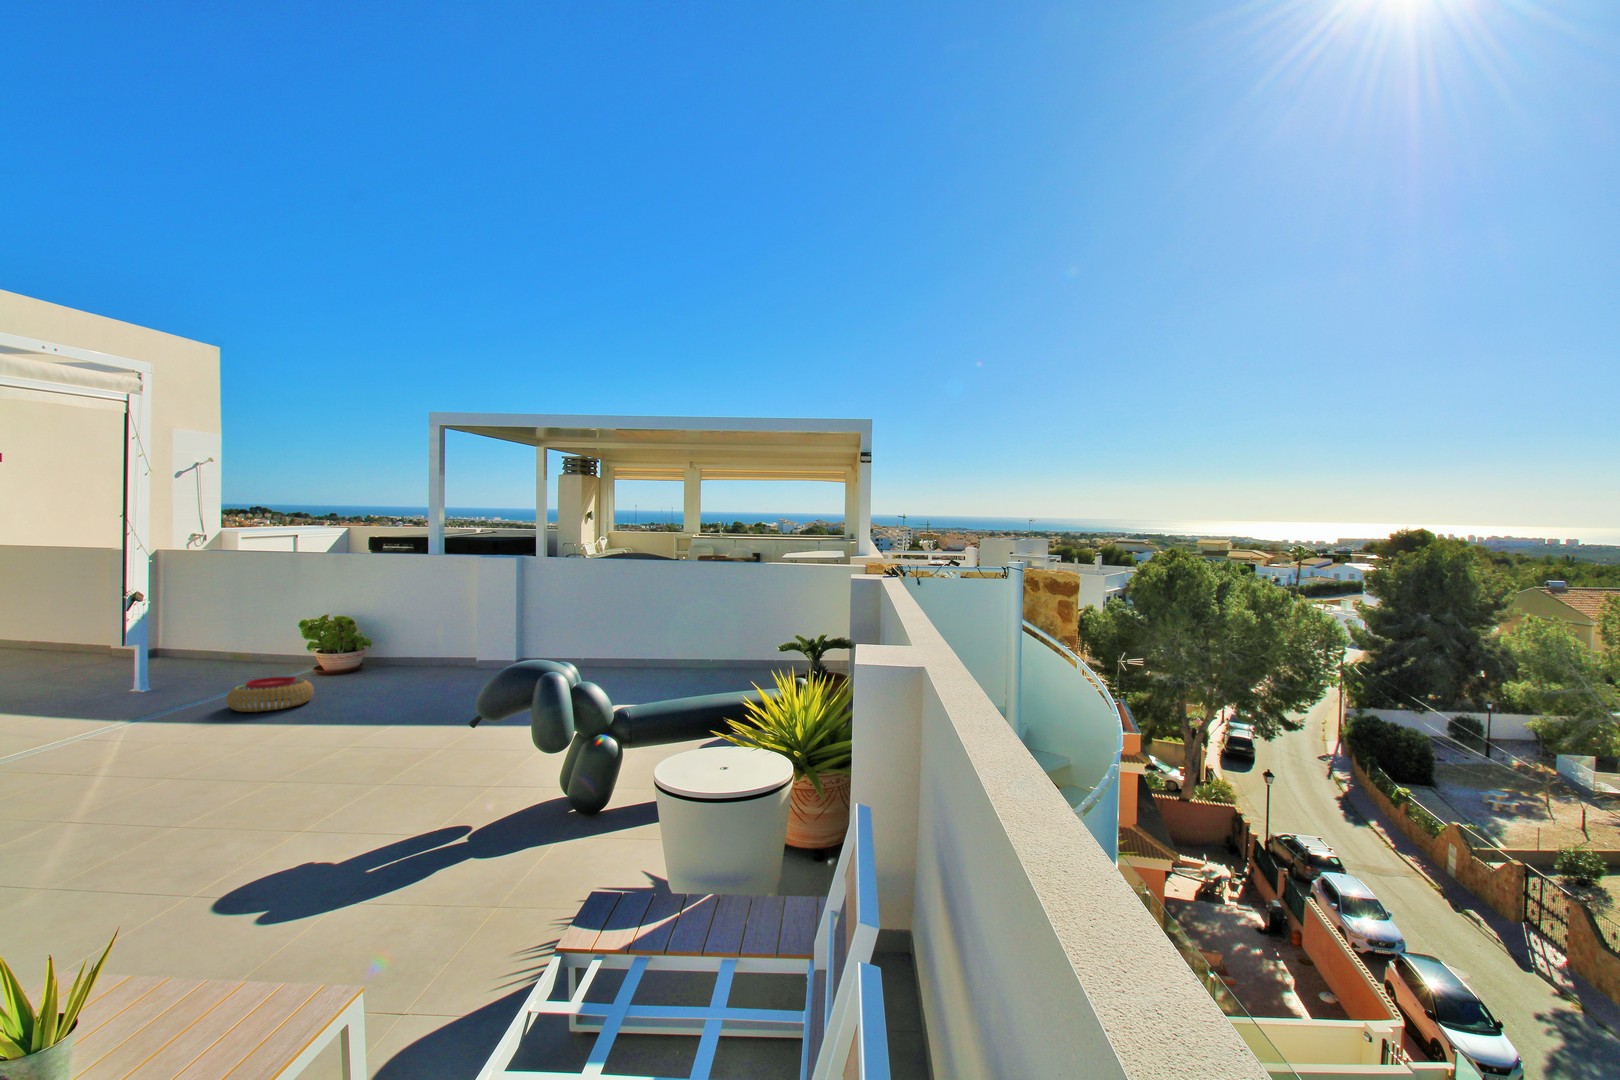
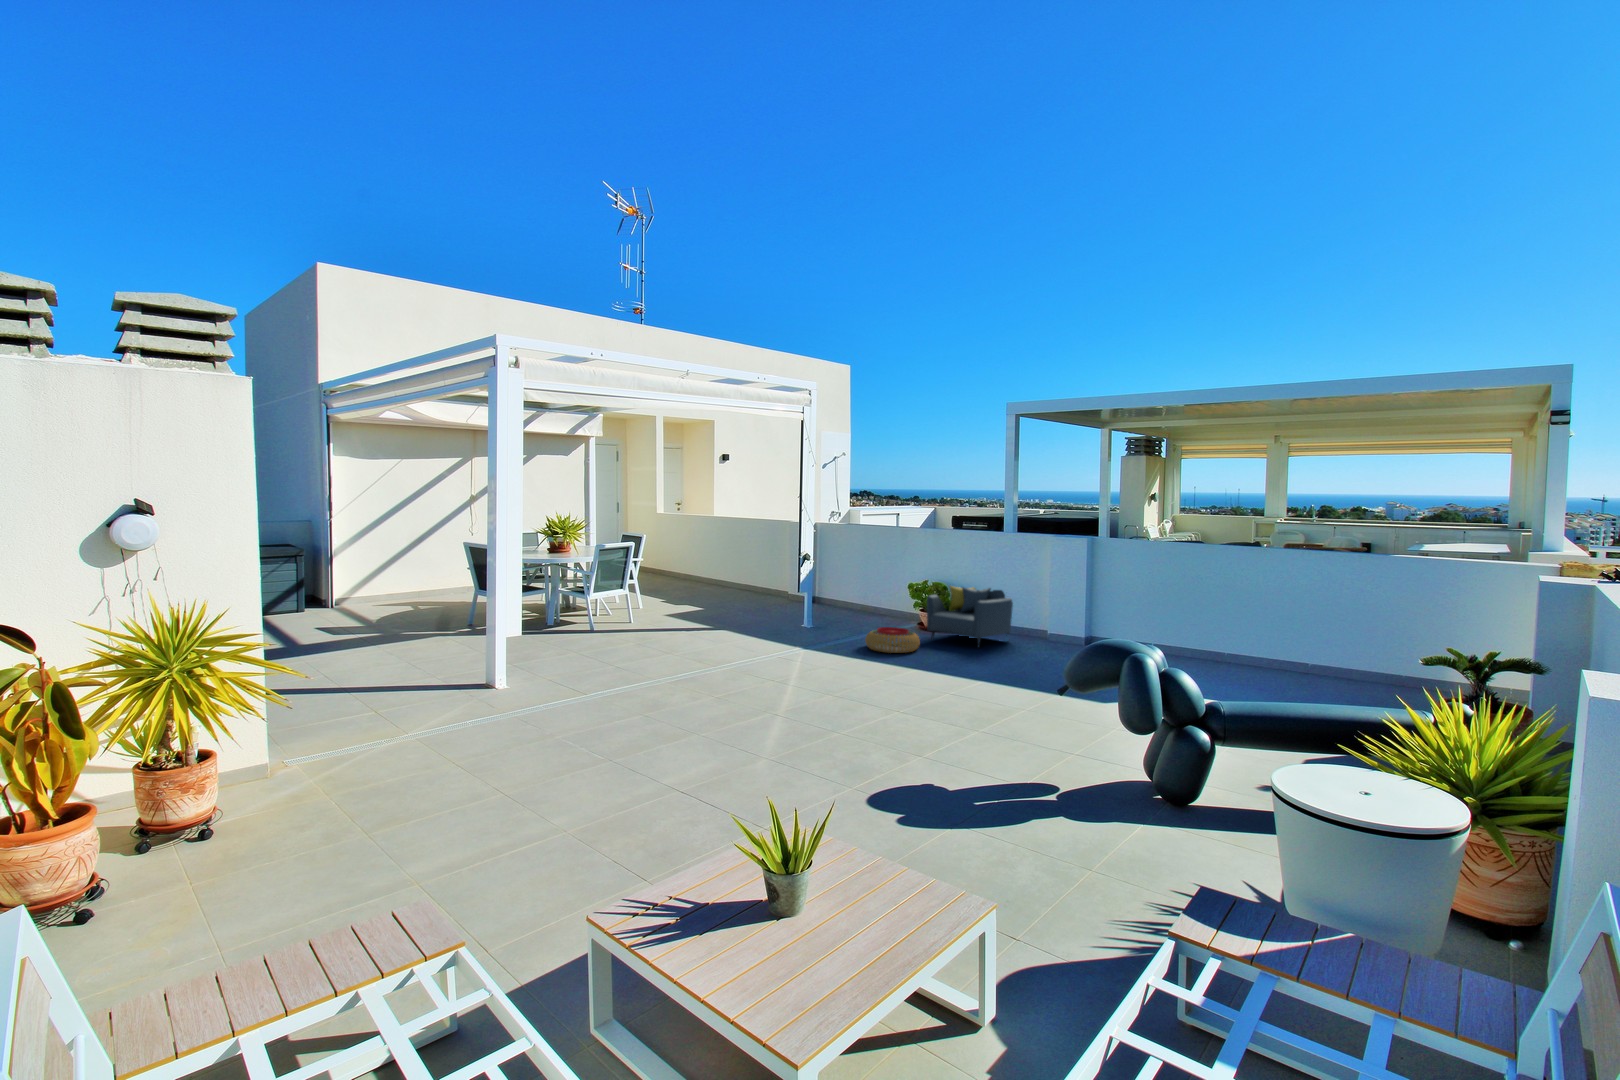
armchair: none [325,607,439,686] -> present [927,586,1013,647]

